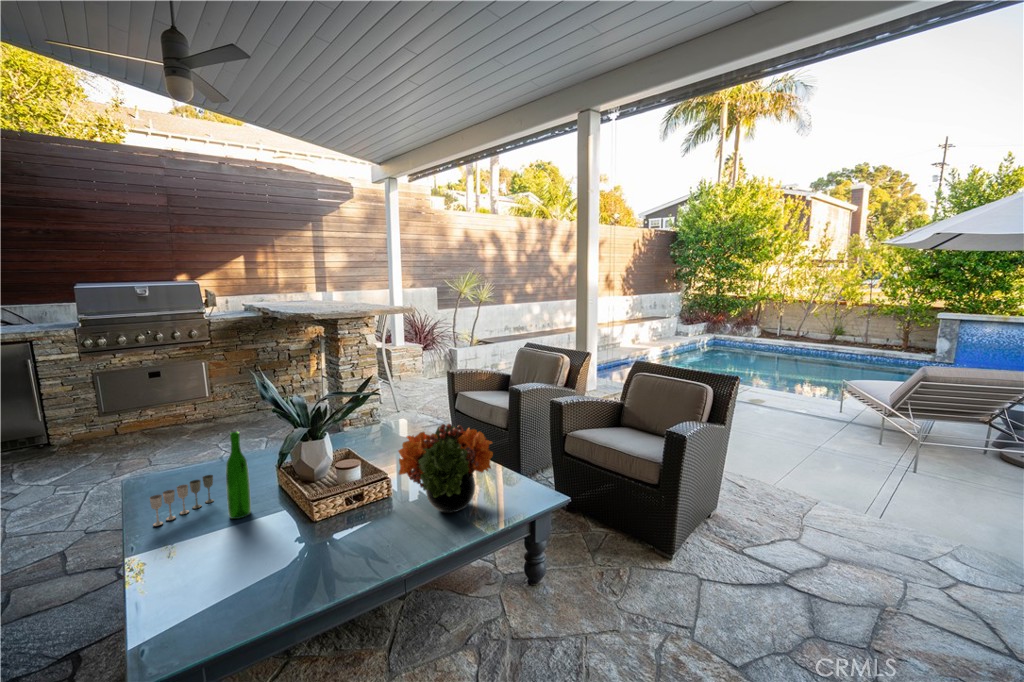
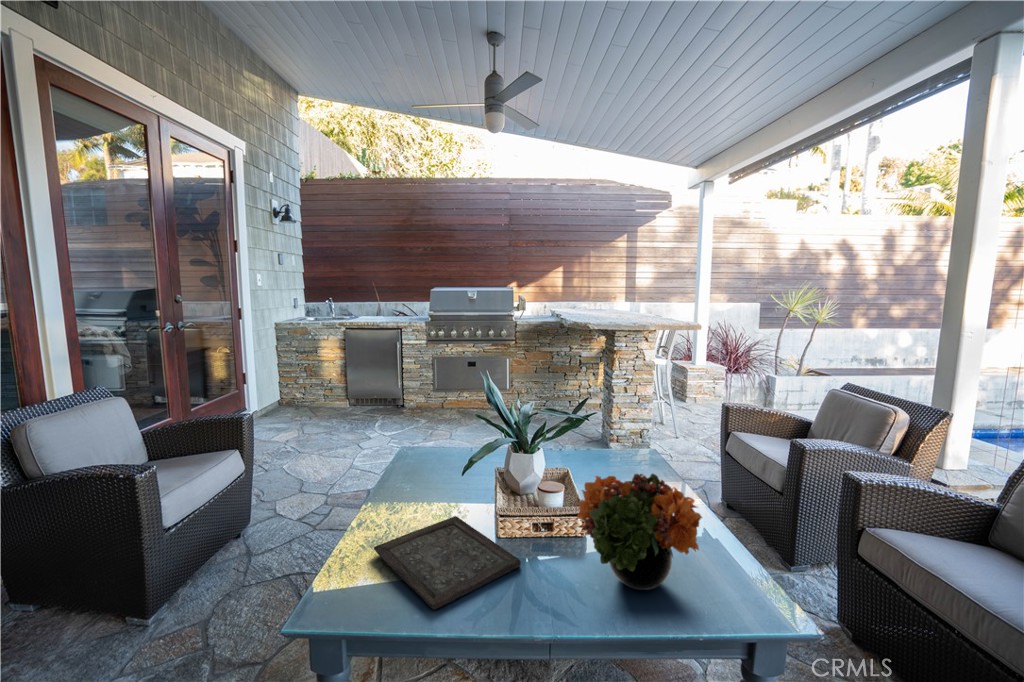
wine bottle: present [226,432,251,519] -> none [444,427,462,507]
wine glass: present [150,475,214,526] -> none [396,458,448,491]
tray: none [184,521,355,592] -> present [374,516,521,610]

